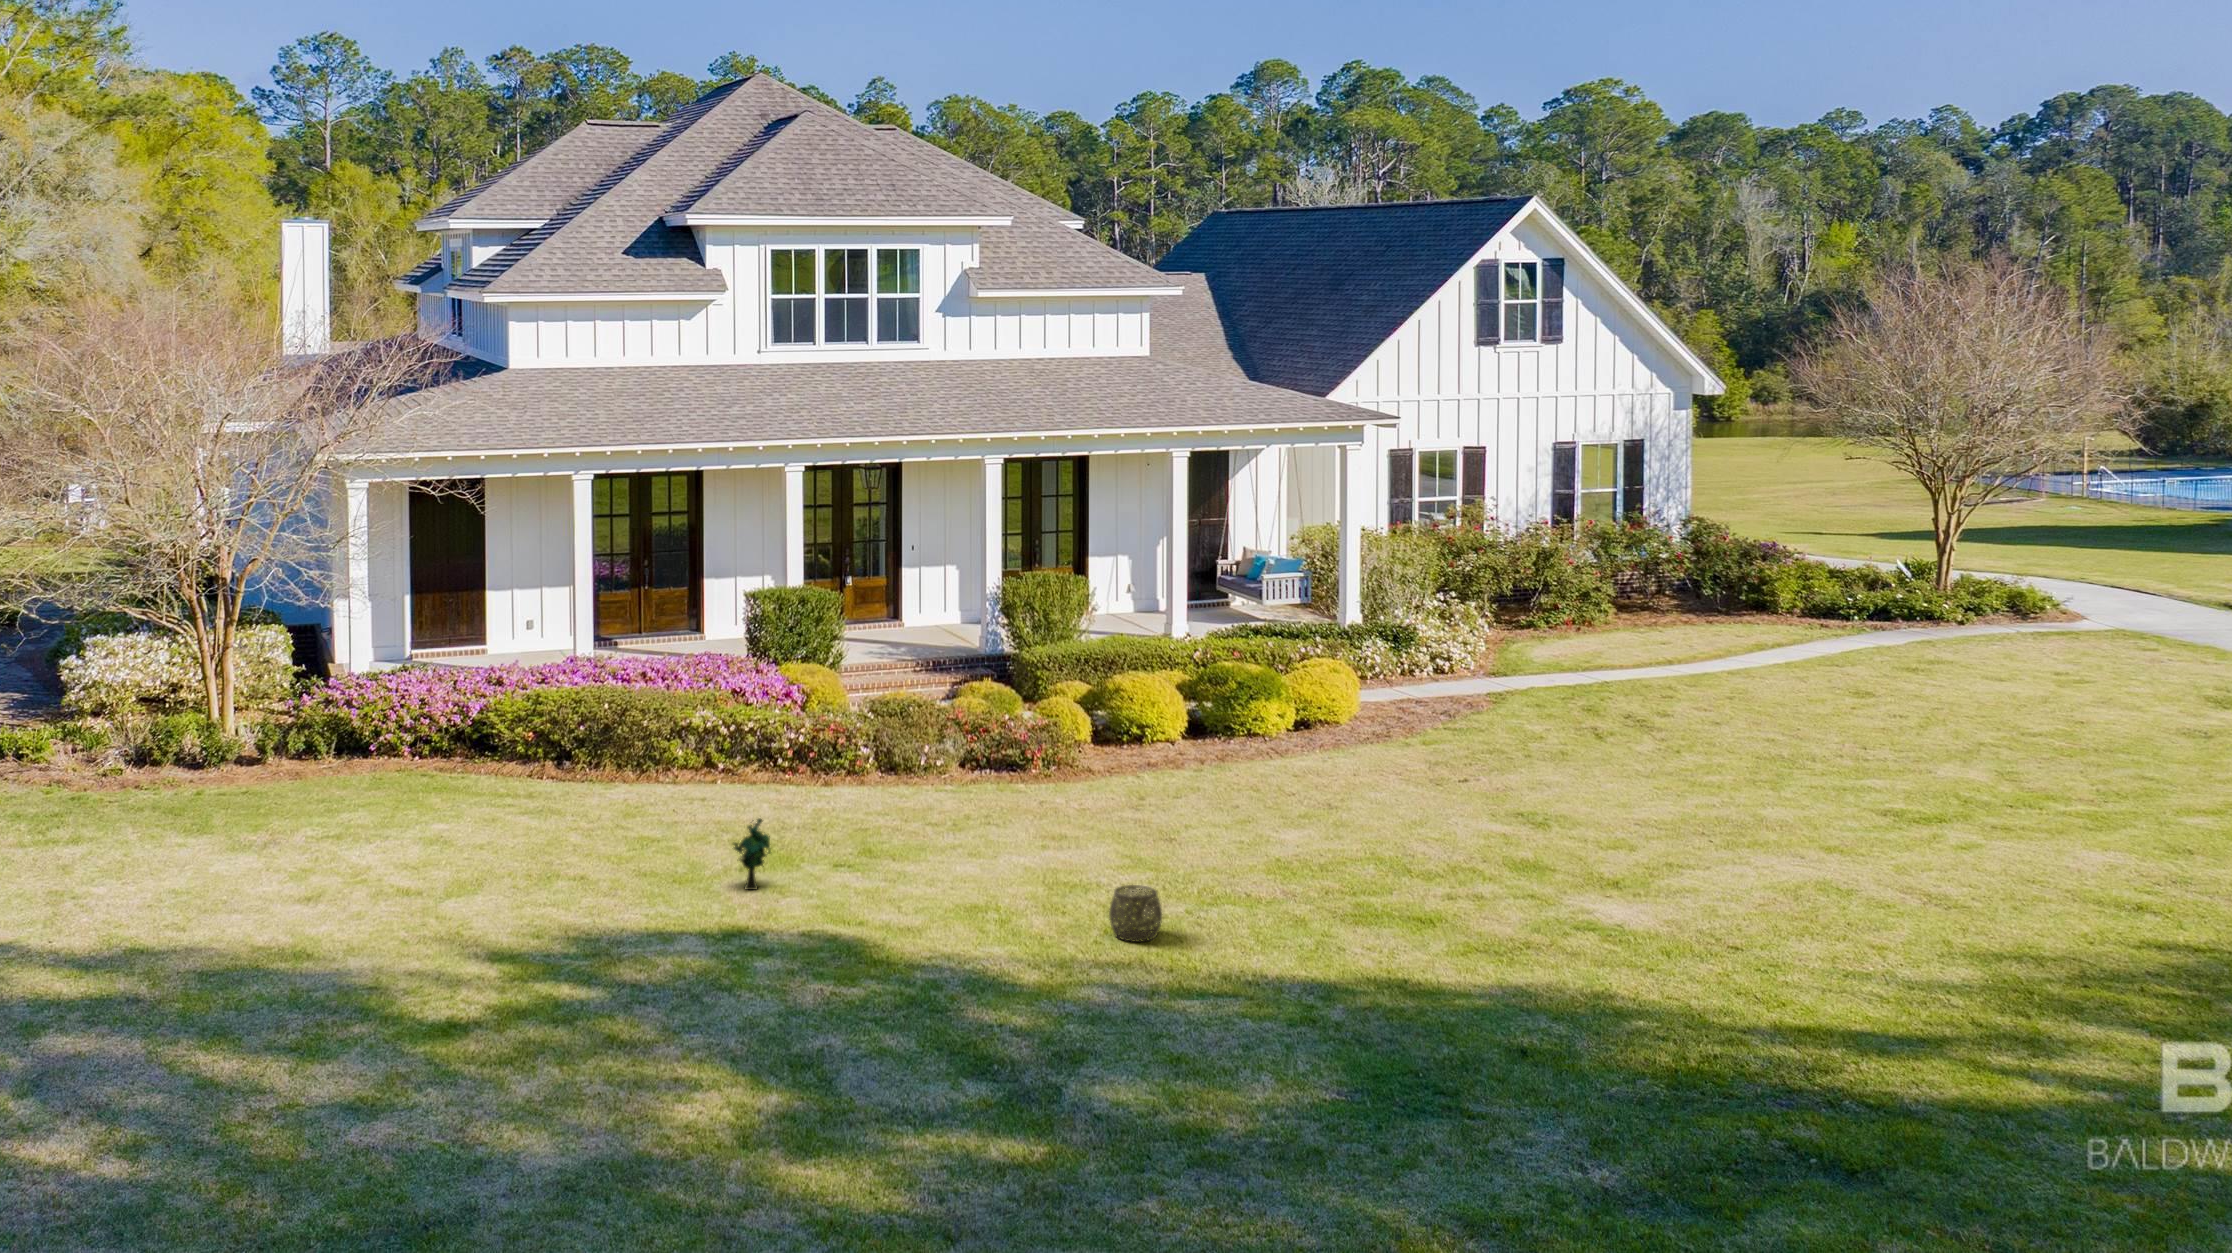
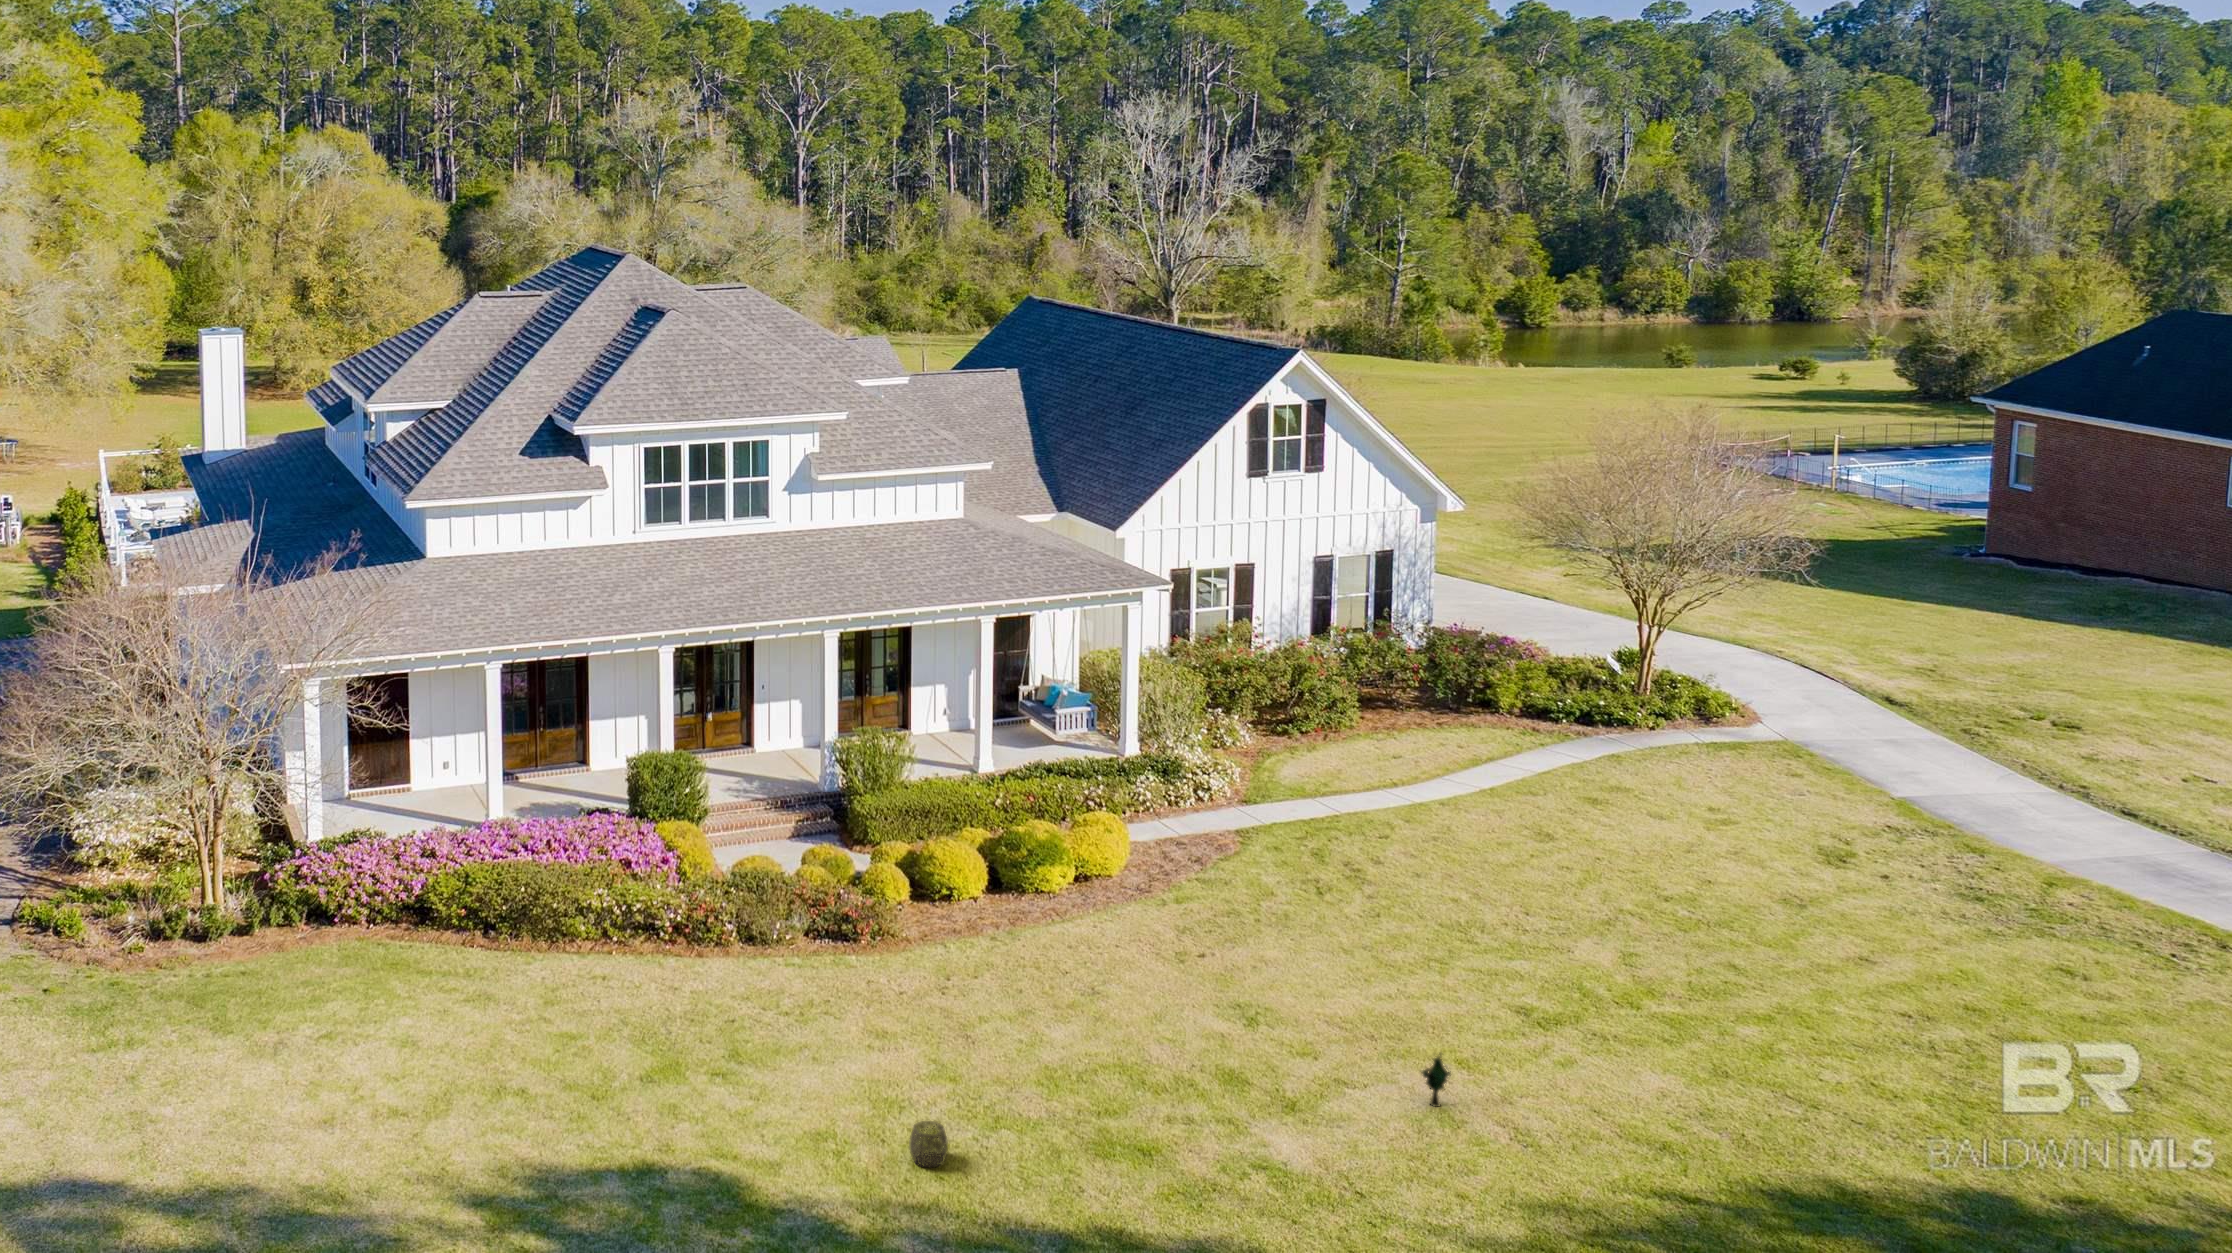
decorative plant: present [734,819,770,890] -> present [1422,1053,1451,1107]

